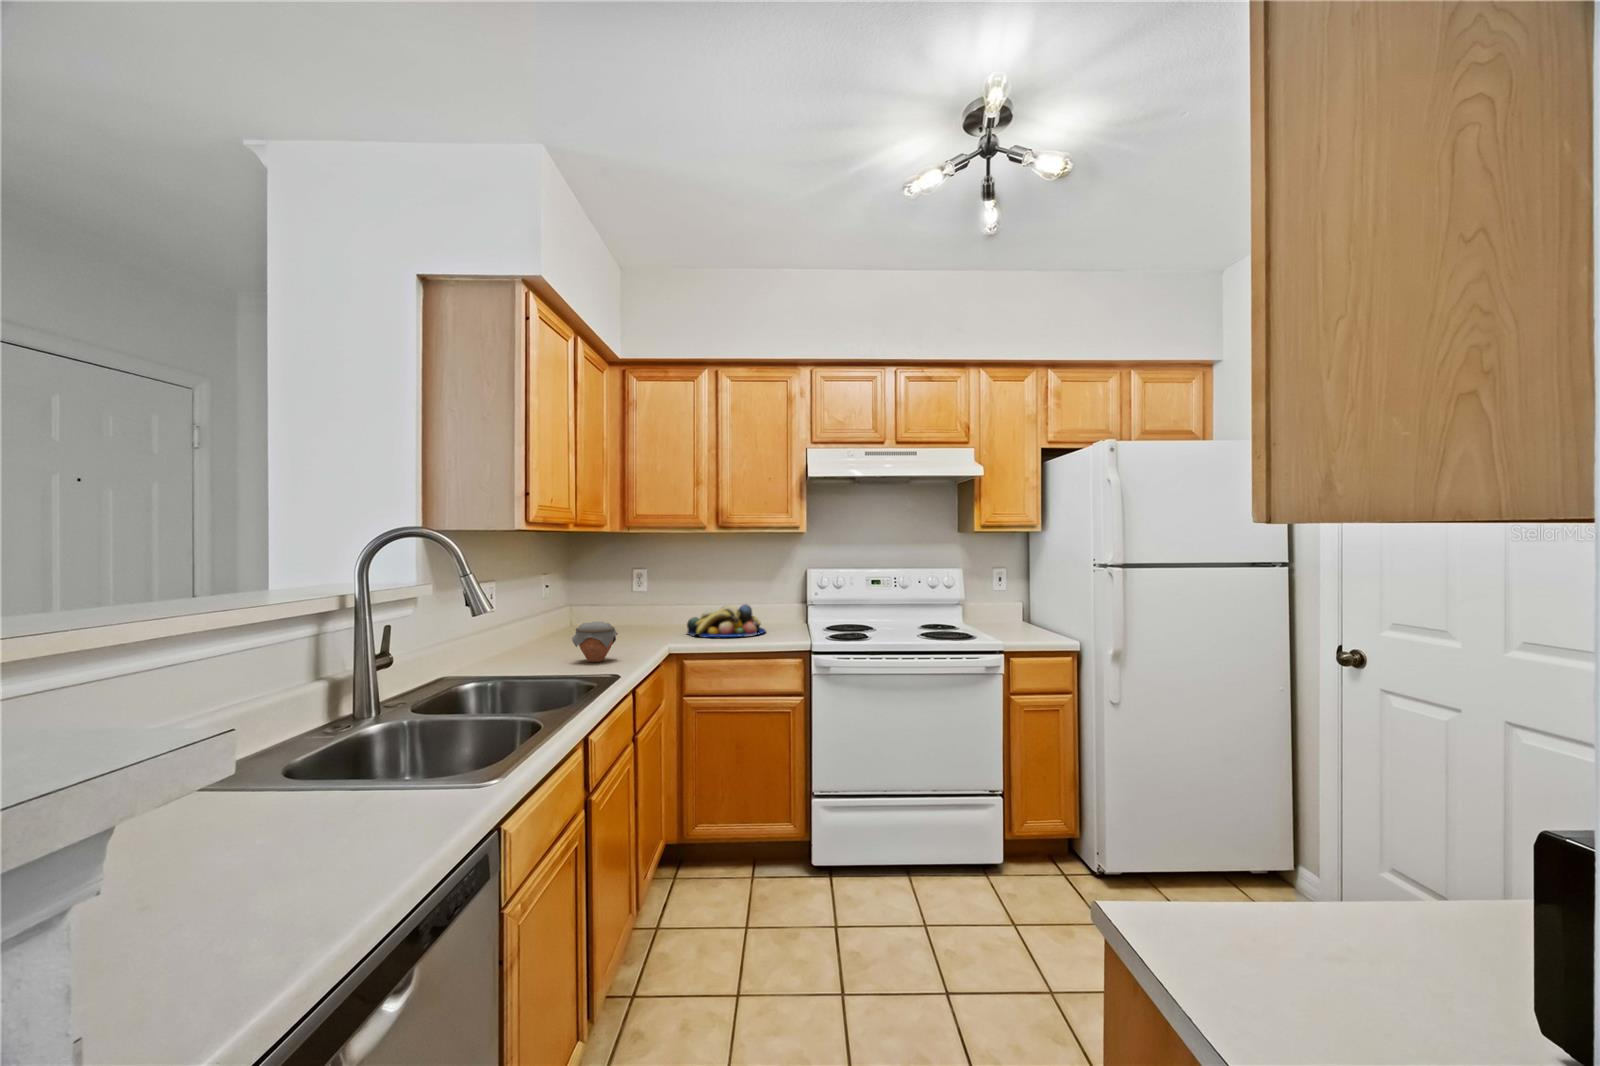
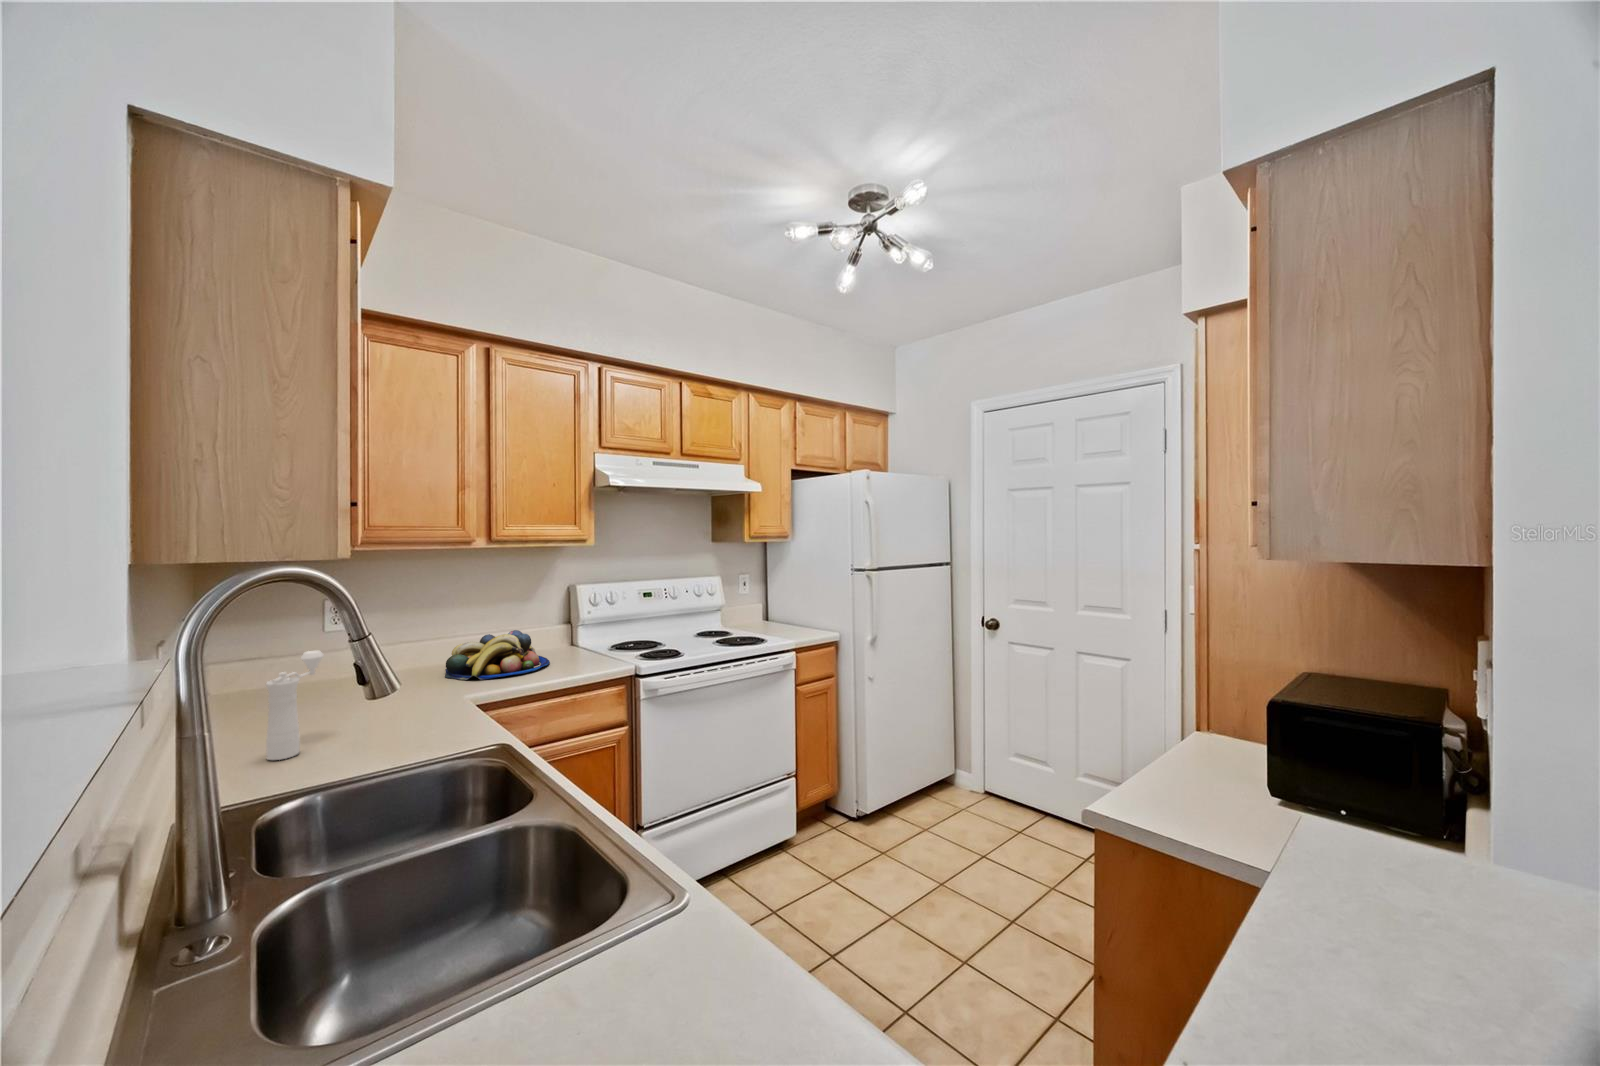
pepper mill: none [539,593,578,656] -> present [266,651,324,760]
jar: present [572,622,618,662] -> none [364,690,436,753]

